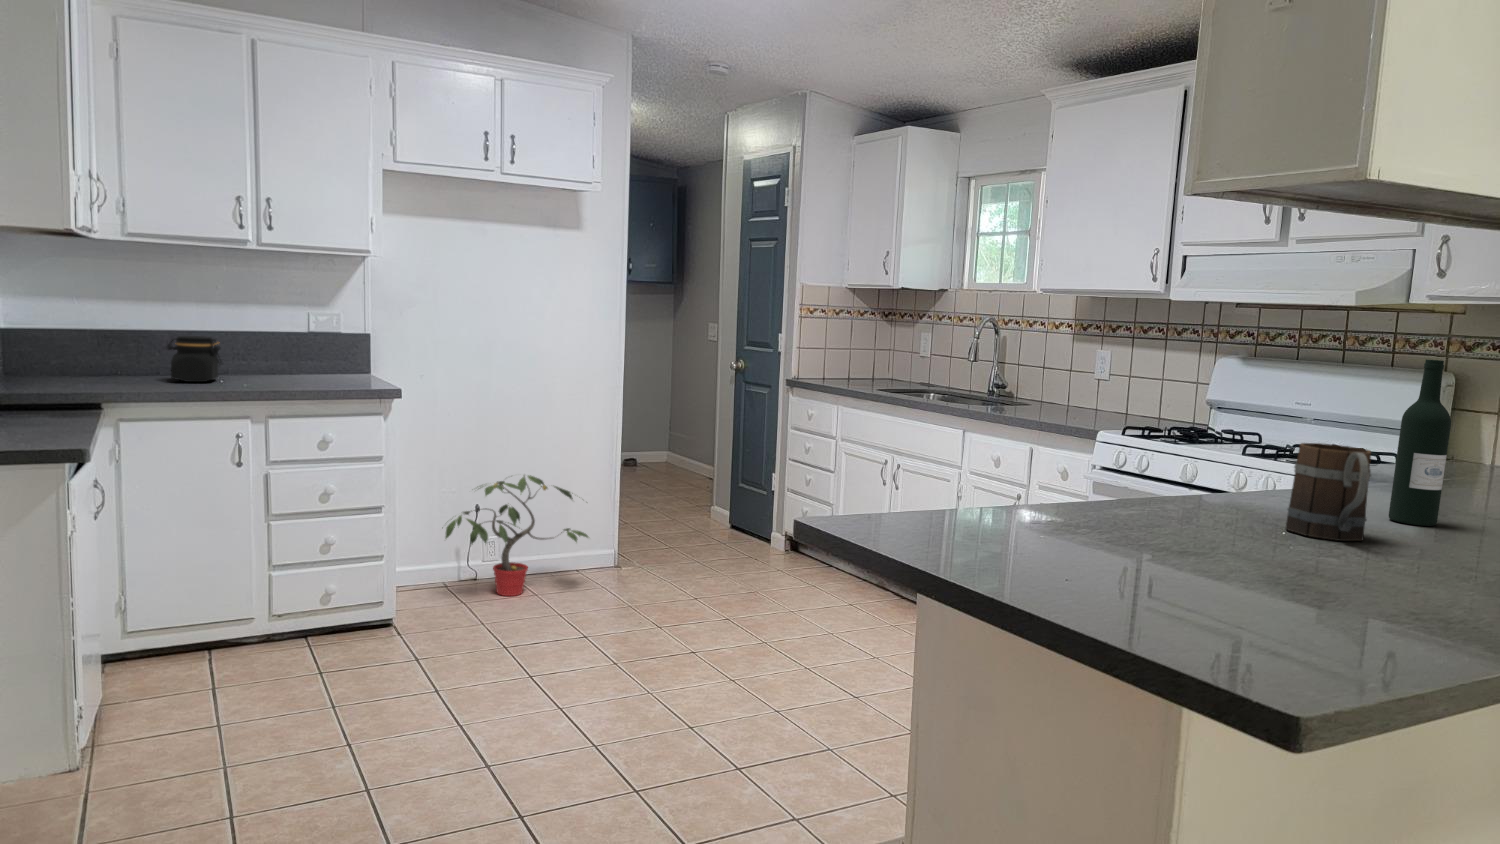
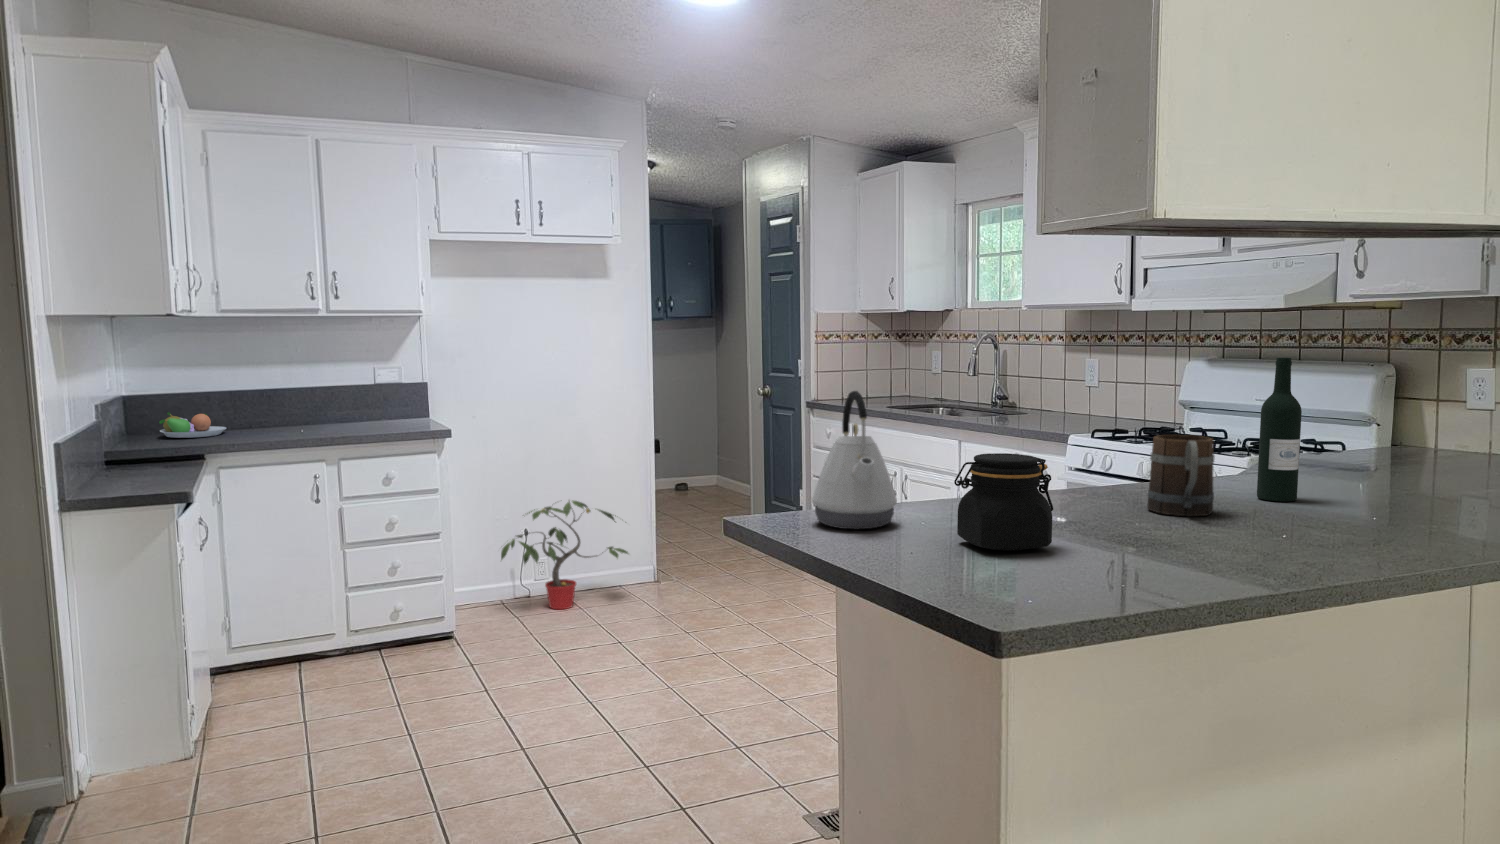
jar: present [167,336,221,382] -> present [954,453,1053,551]
fruit bowl: none [49,351,131,382] -> present [160,412,226,438]
kettle: none [911,371,1017,542] -> present [812,391,897,529]

